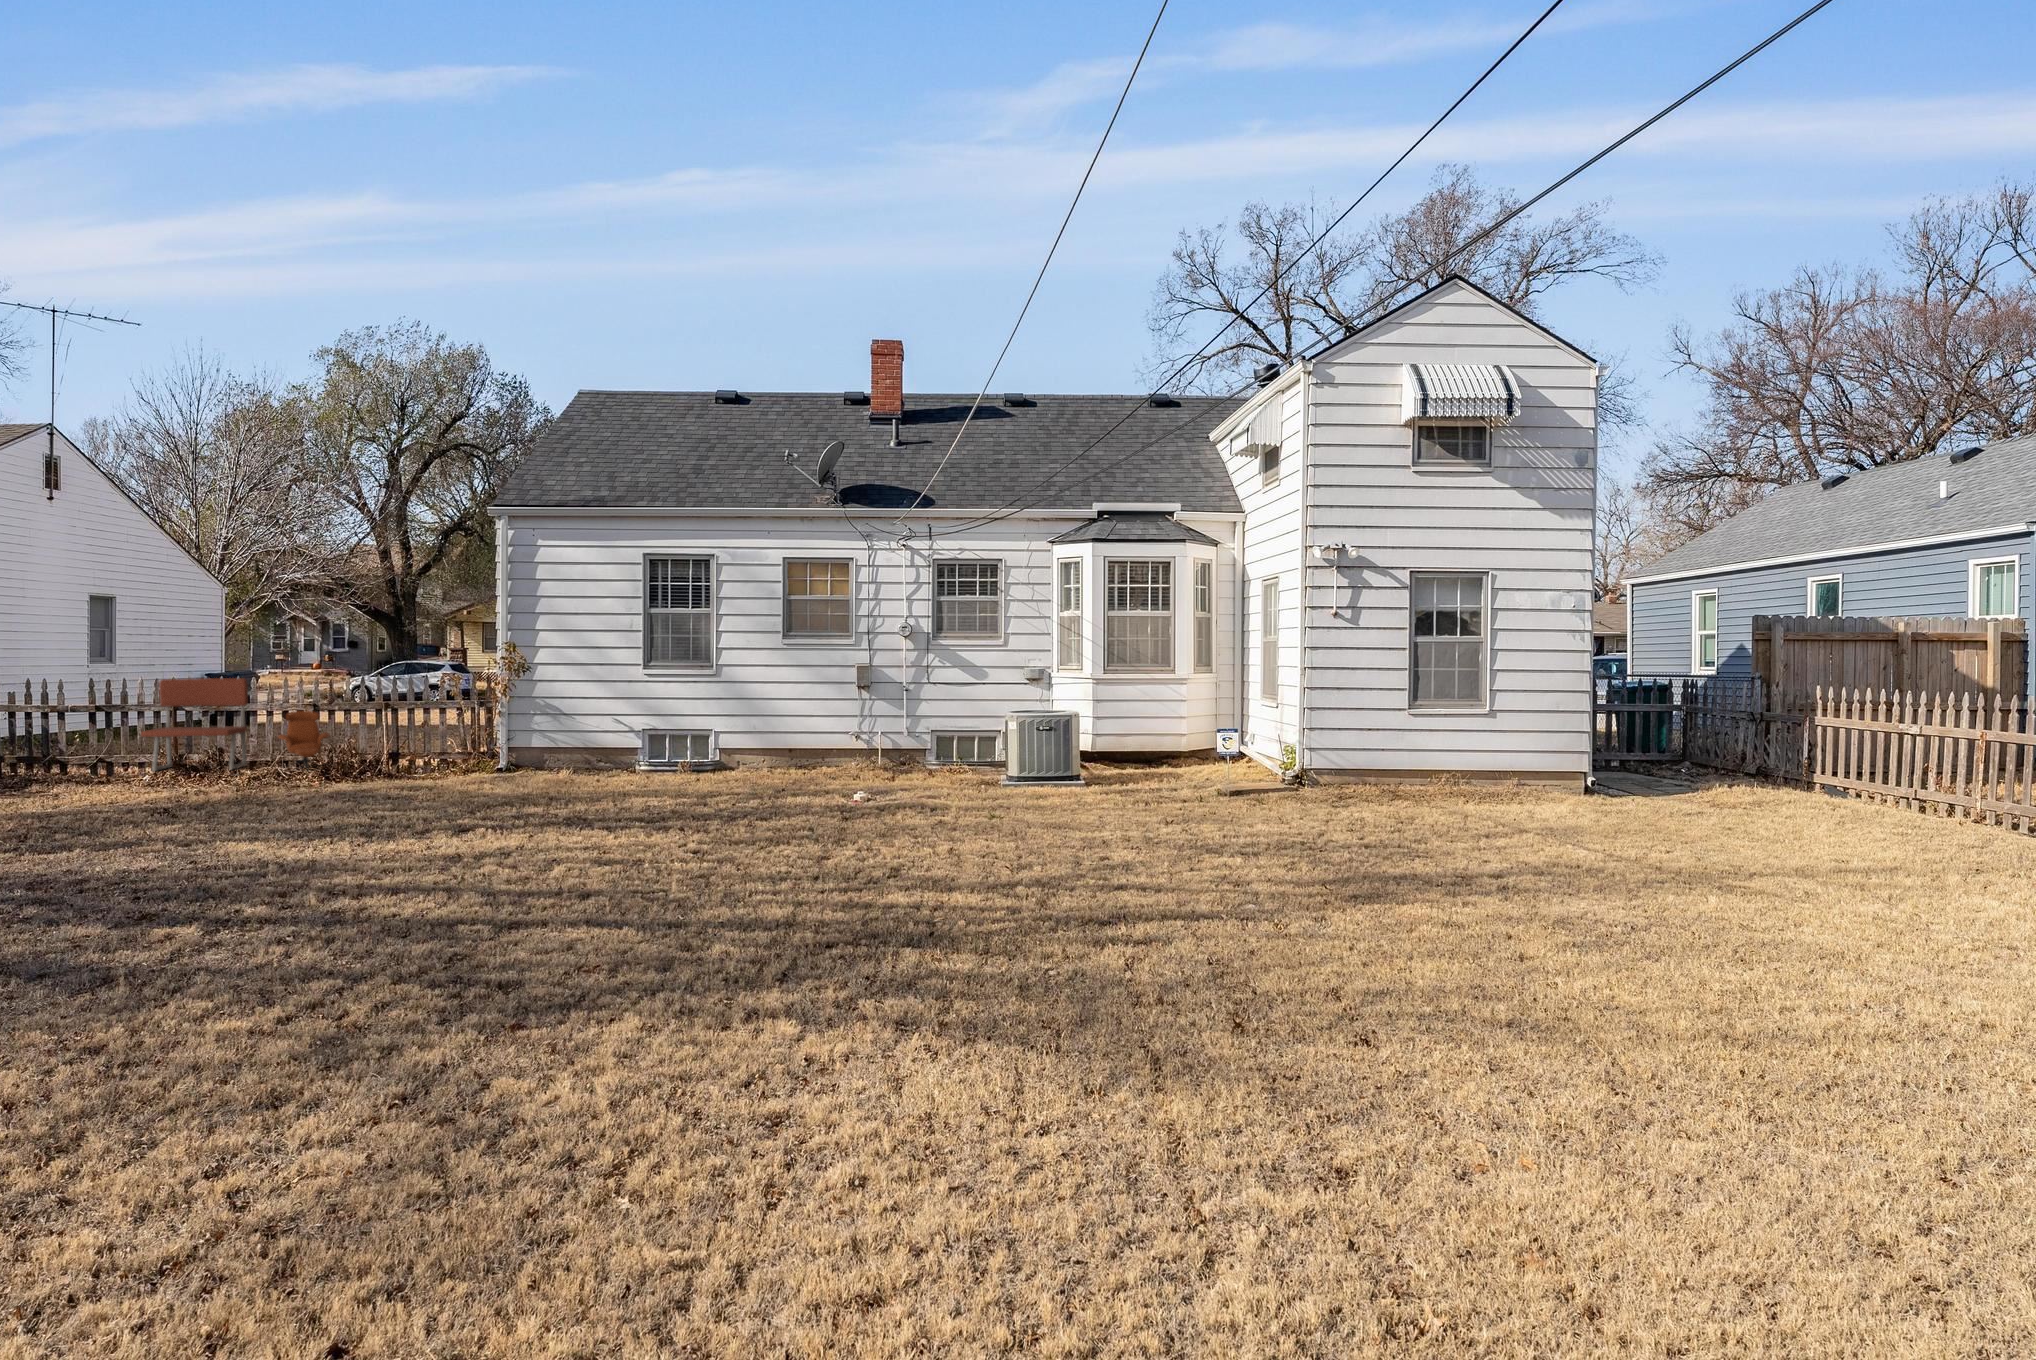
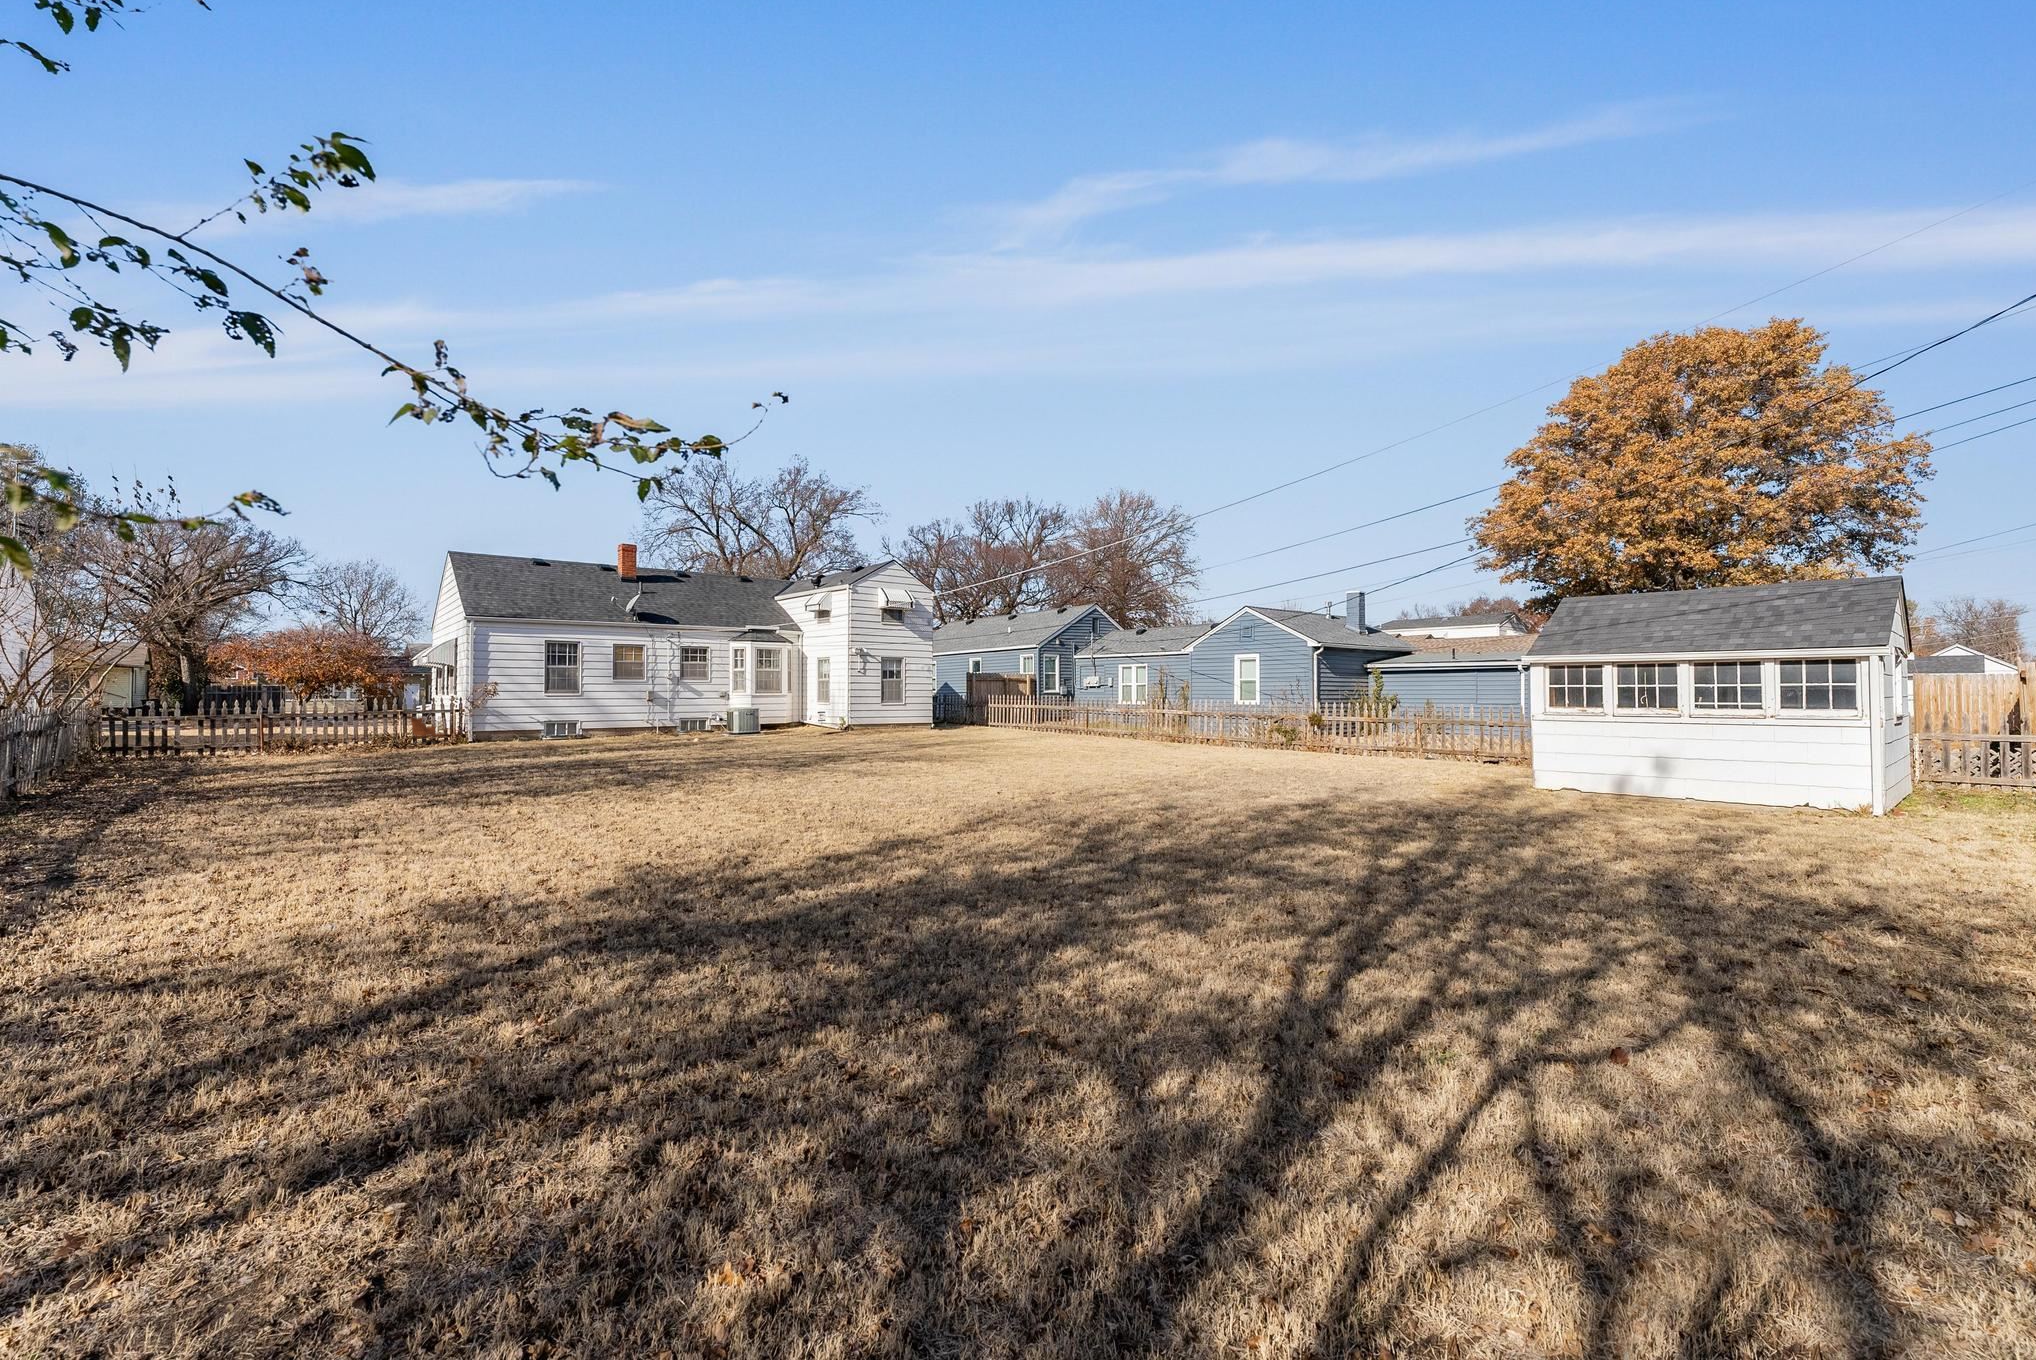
bench: present [141,678,248,771] -> none [346,700,400,747]

